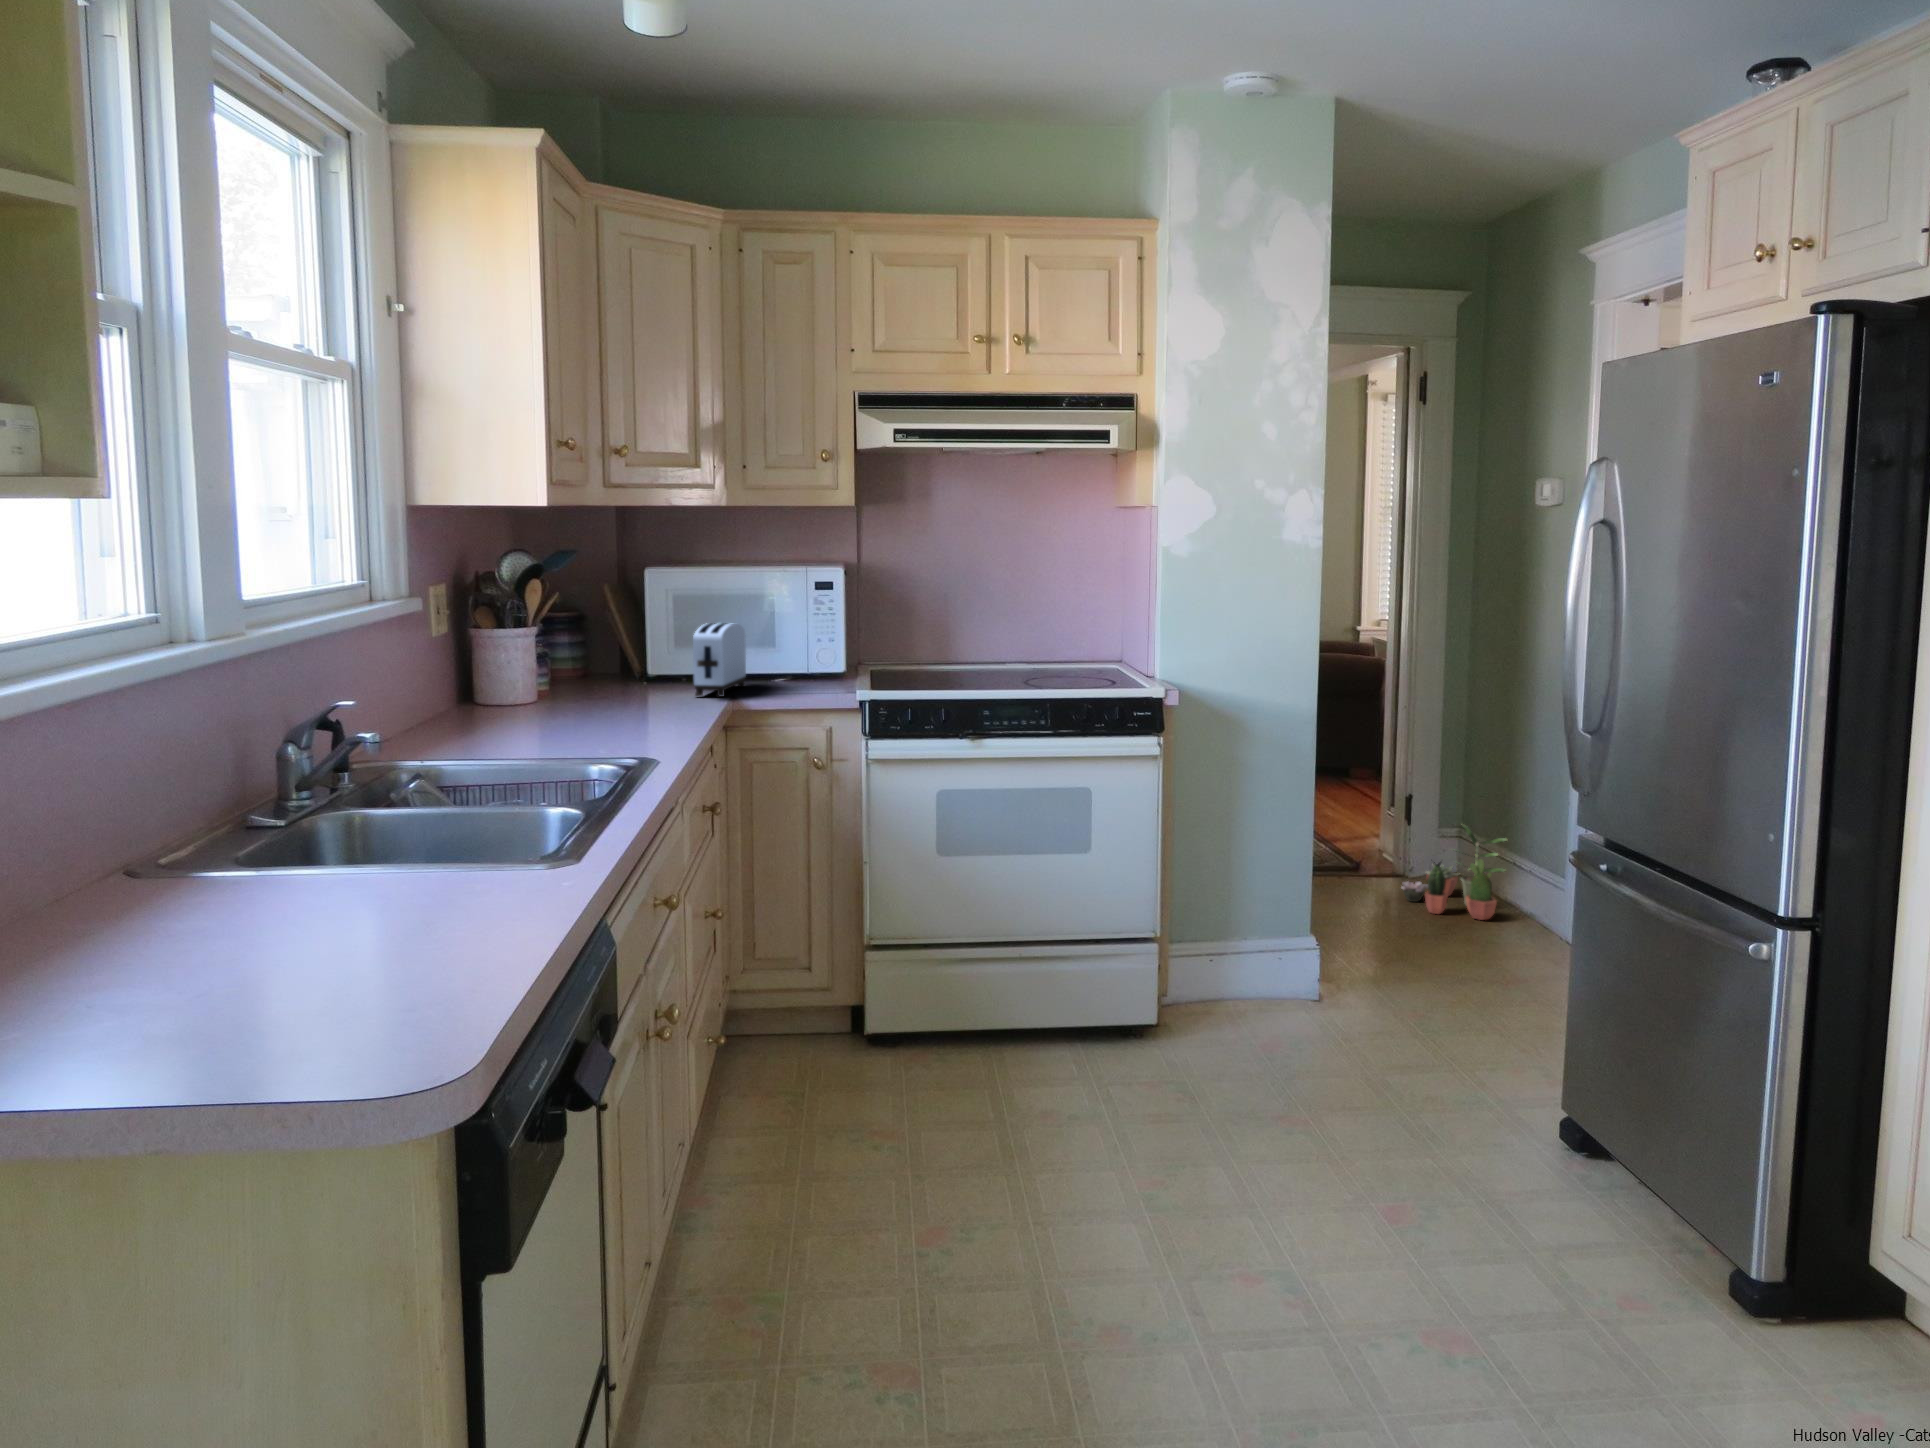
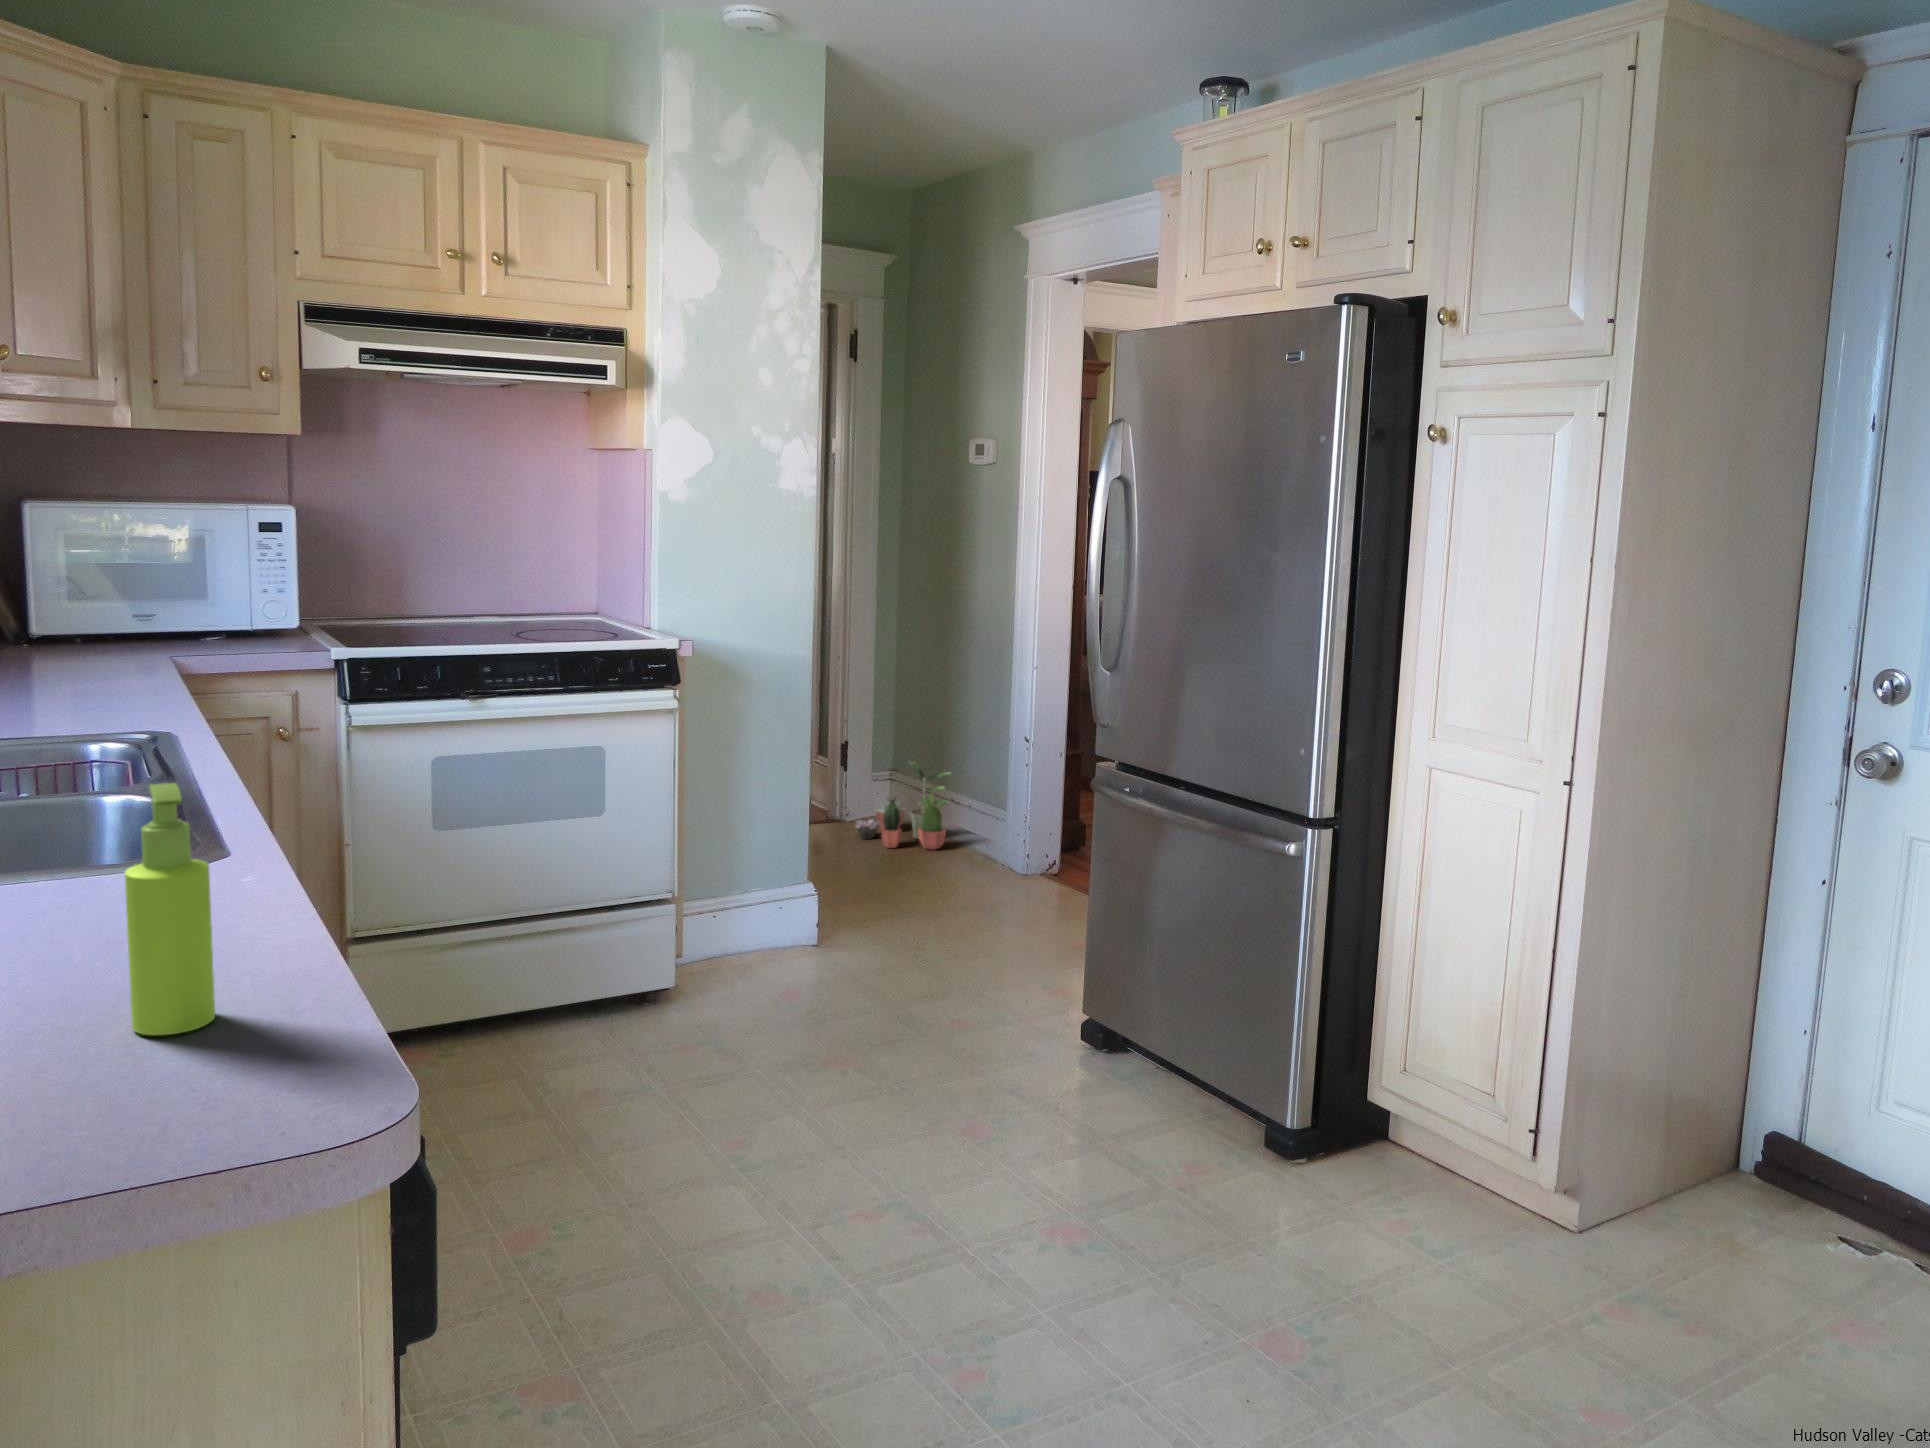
toaster: present [693,623,746,697] -> none [111,571,169,660]
soap dispenser: none [315,801,394,1027] -> present [125,783,215,1035]

